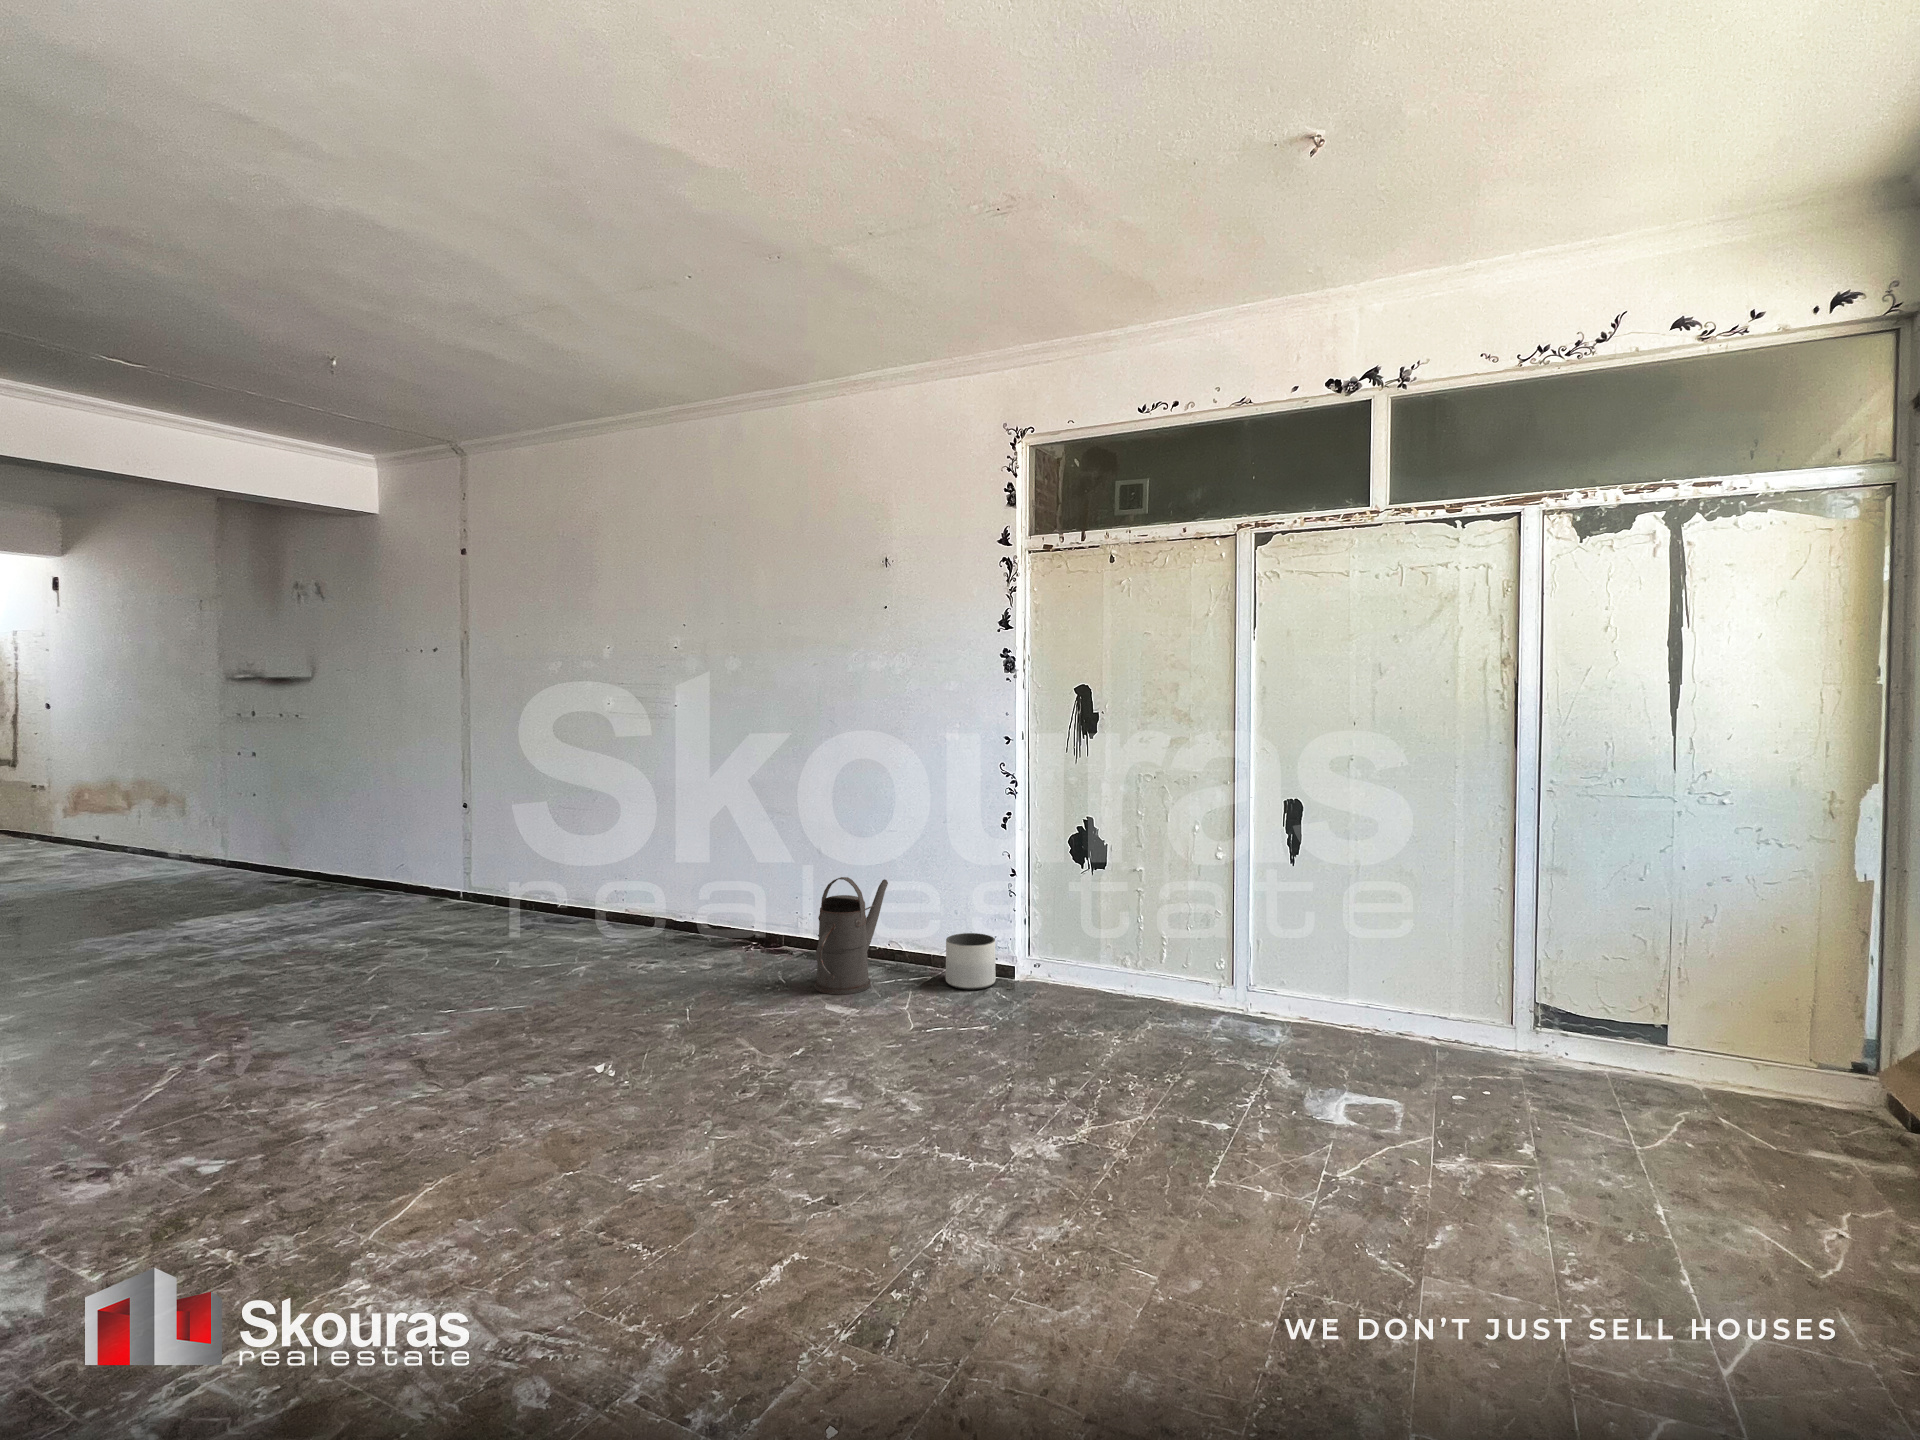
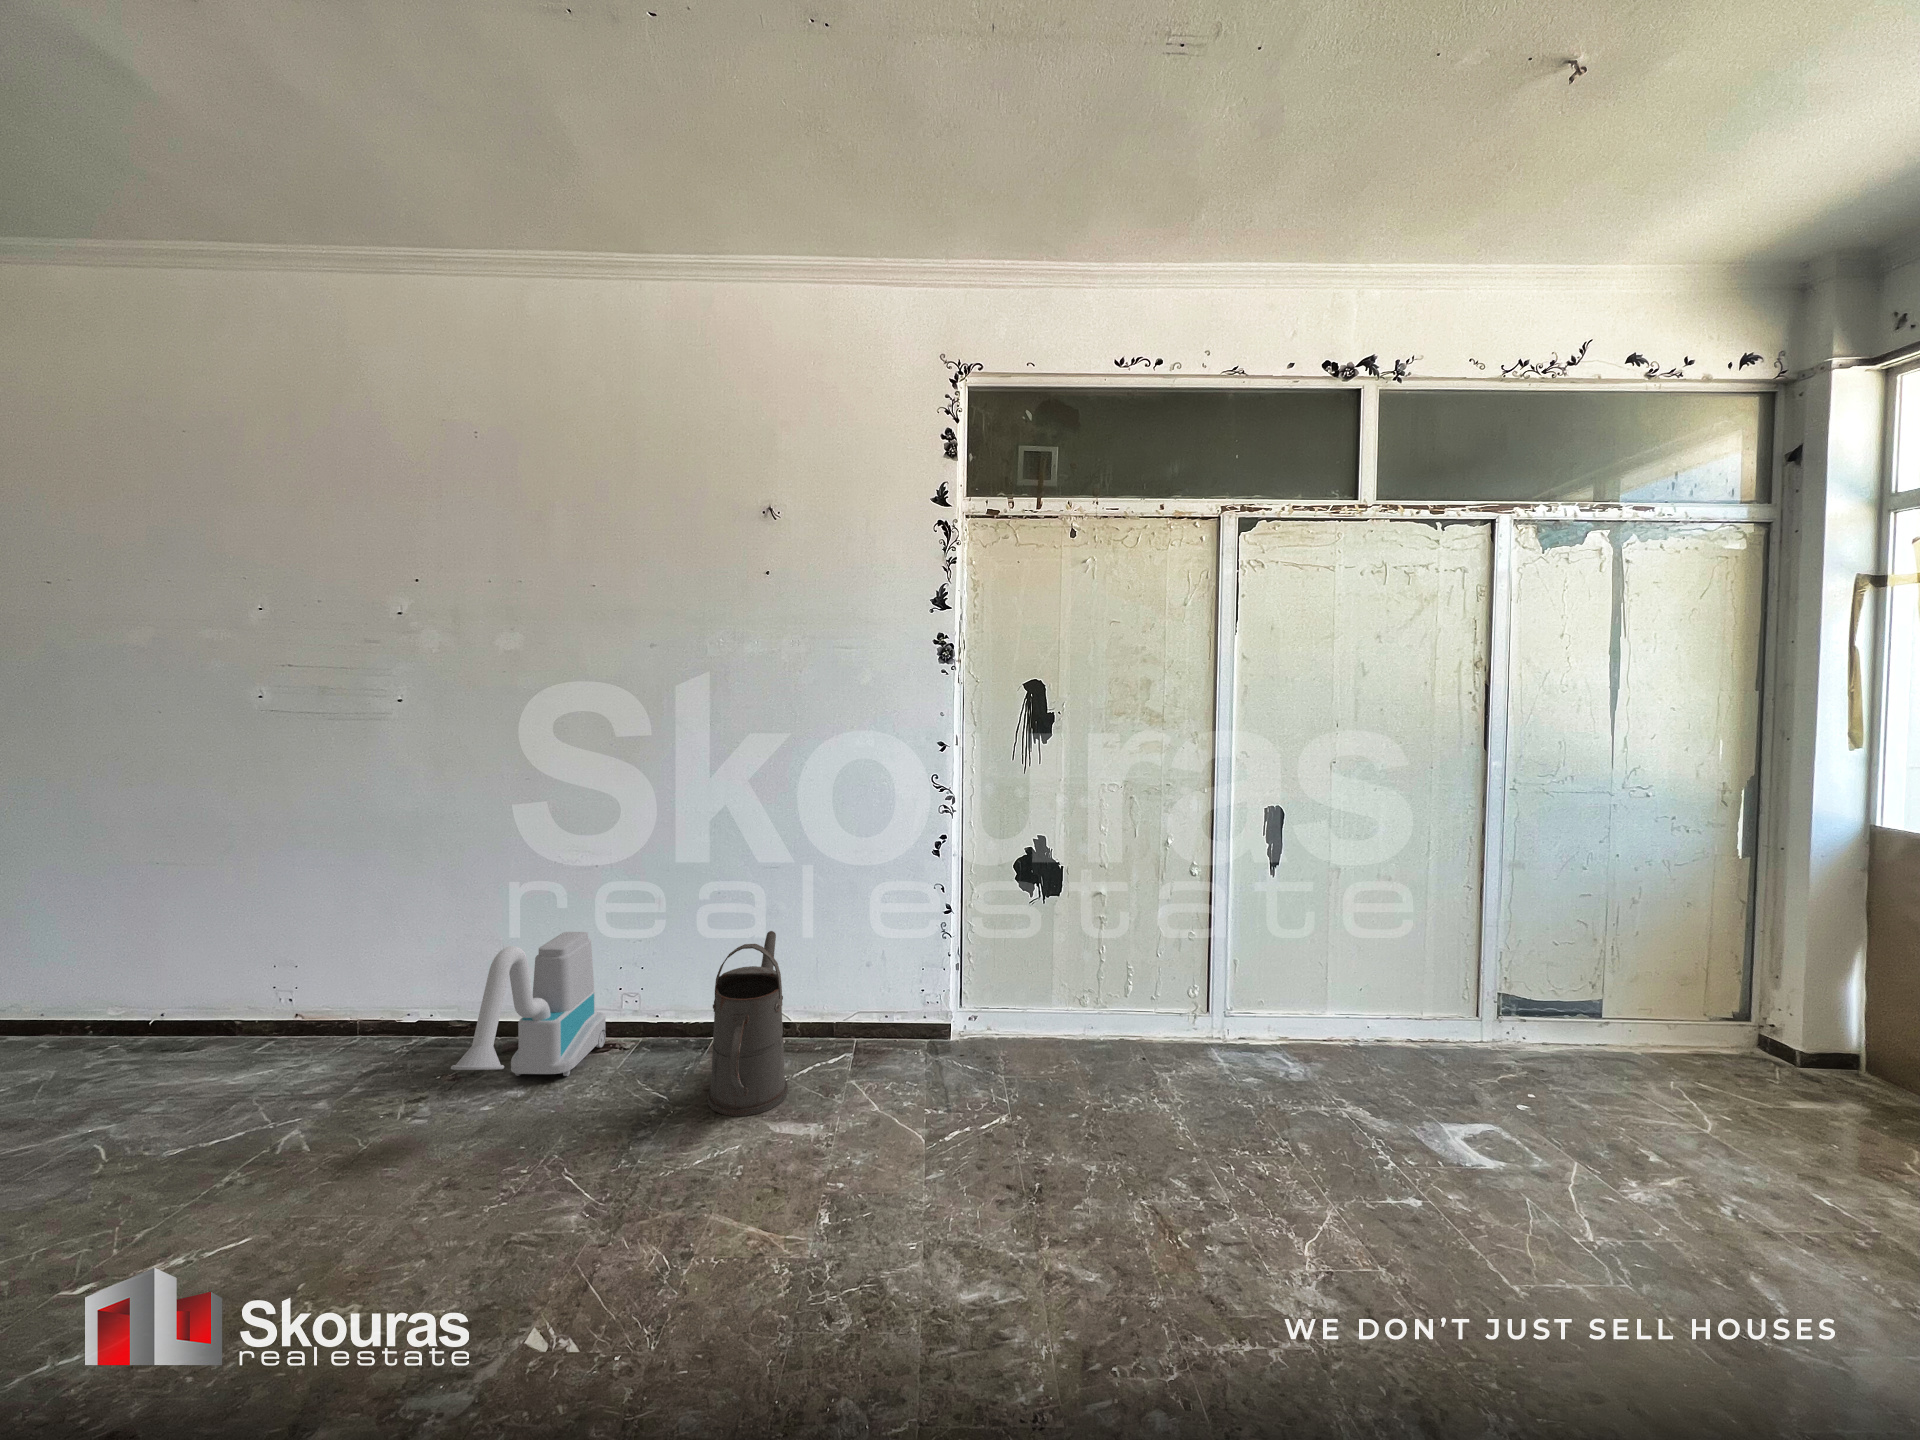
vacuum cleaner: none [668,865,781,962] -> present [451,932,606,1076]
planter: present [946,933,996,990] -> none [877,987,939,1067]

